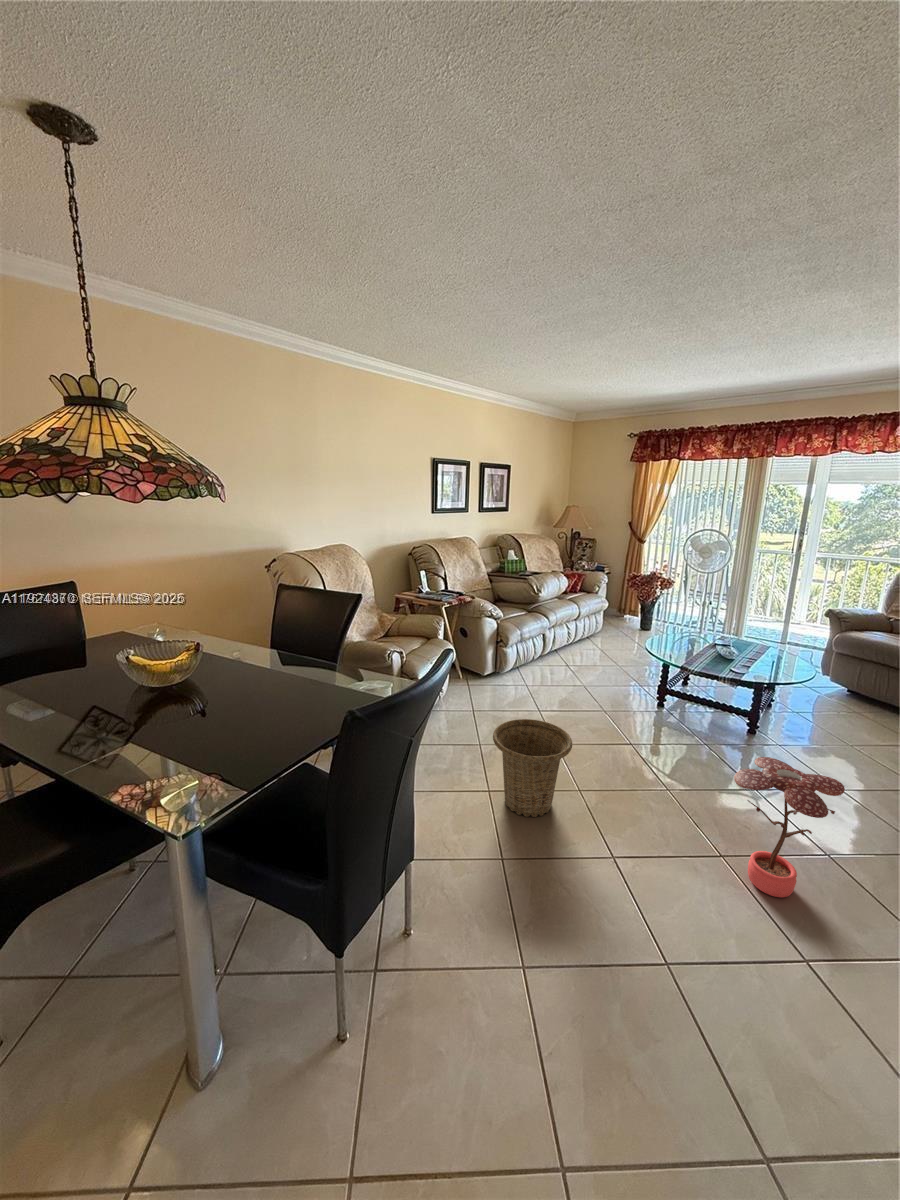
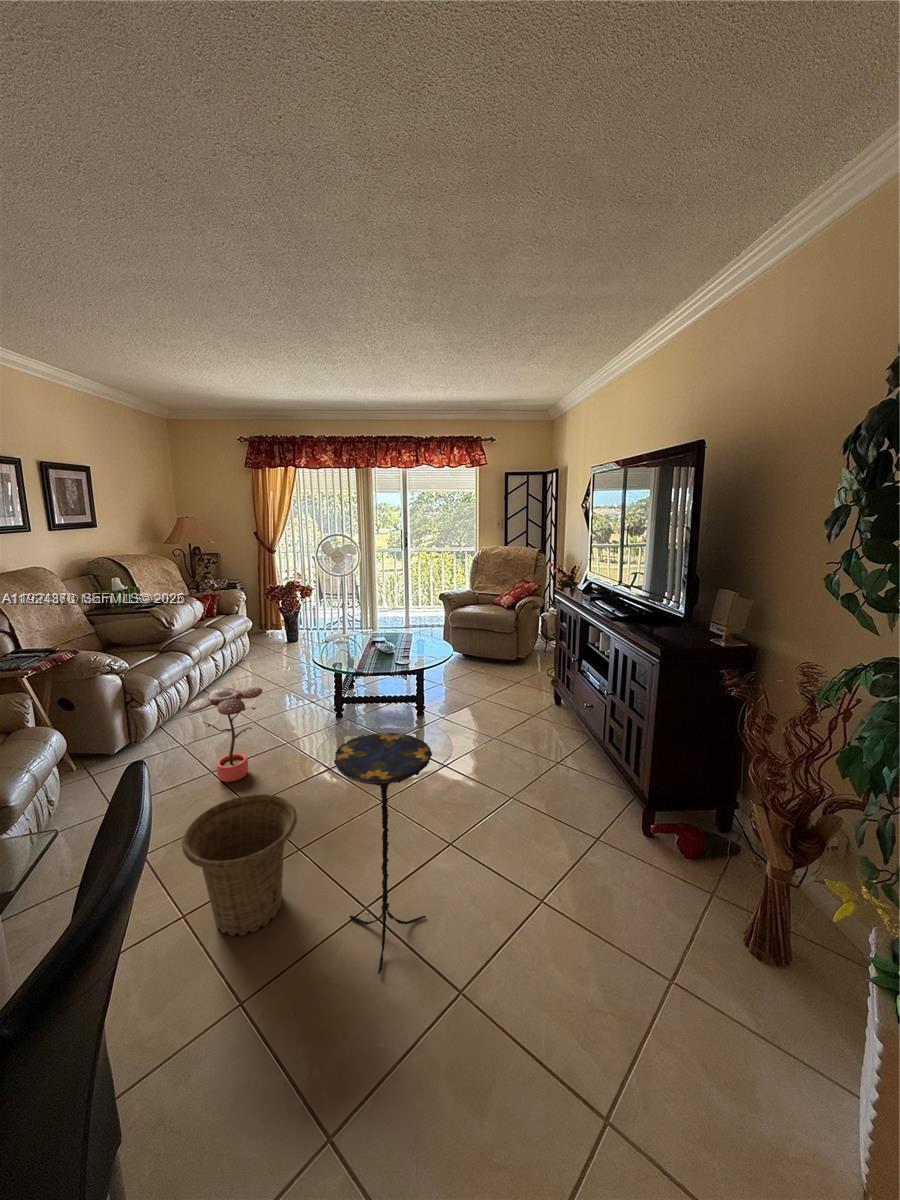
side table: none [594,698,683,890] -> present [334,733,432,974]
potted plant: present [734,757,845,897] -> present [187,688,262,782]

